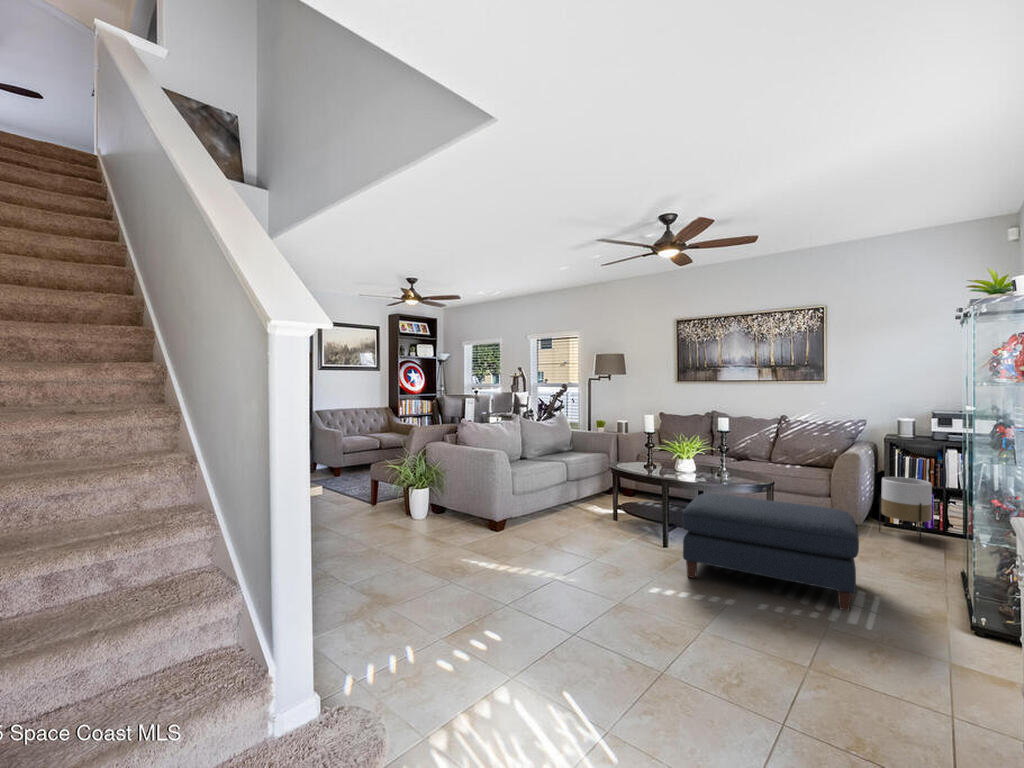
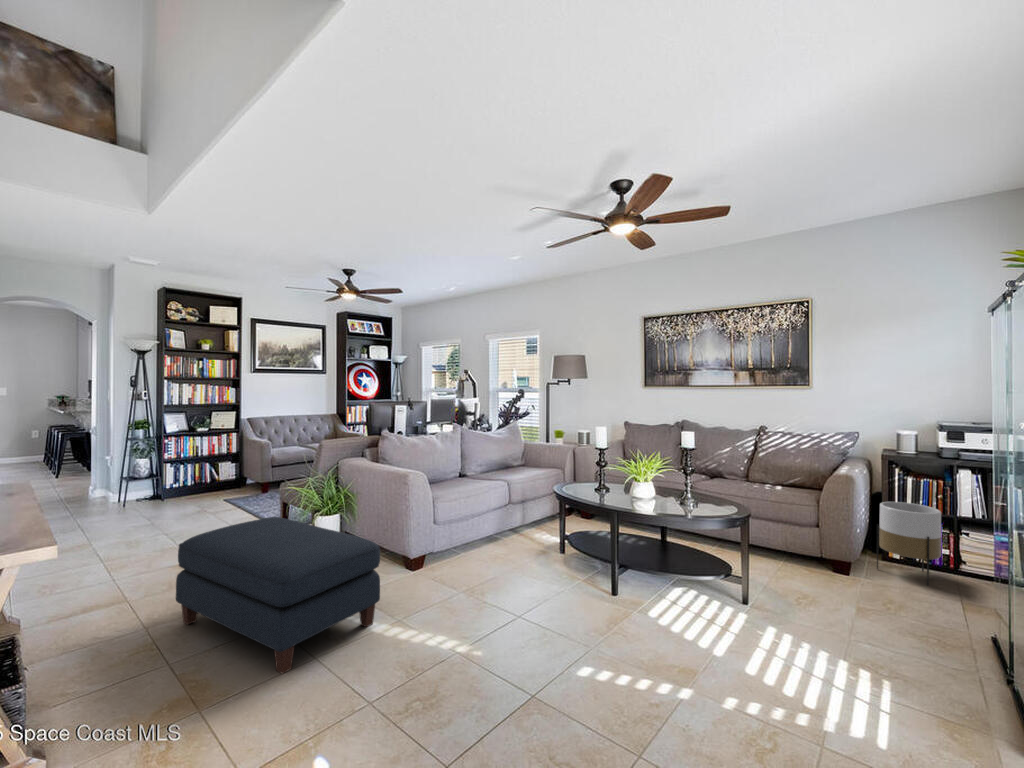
ottoman: present [682,493,859,611] -> present [176,517,380,673]

